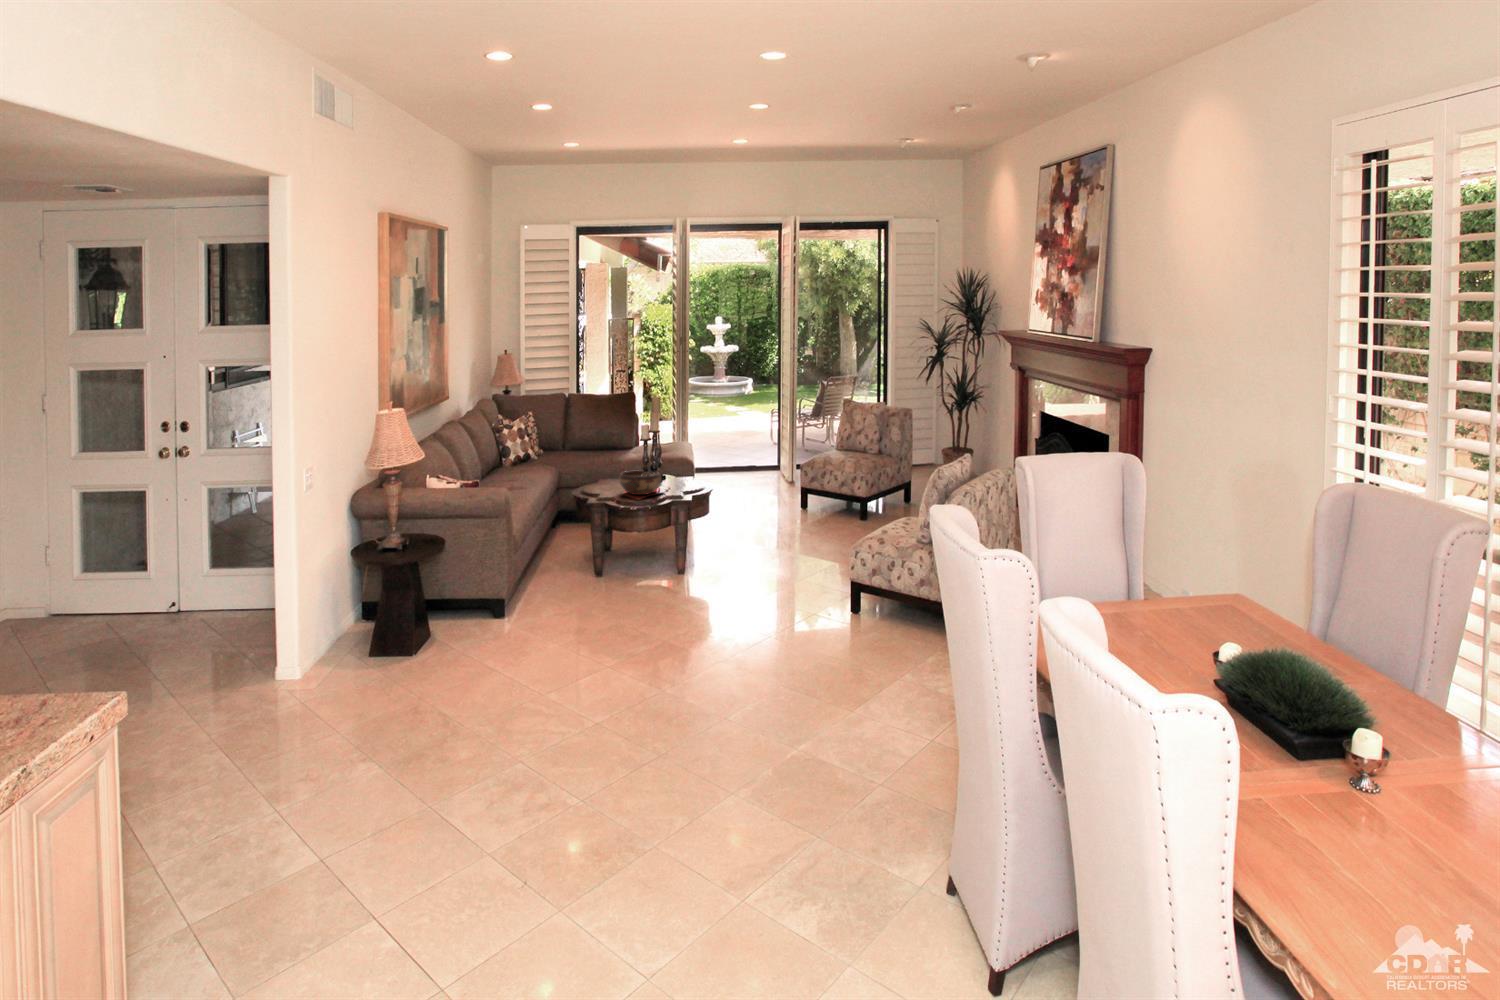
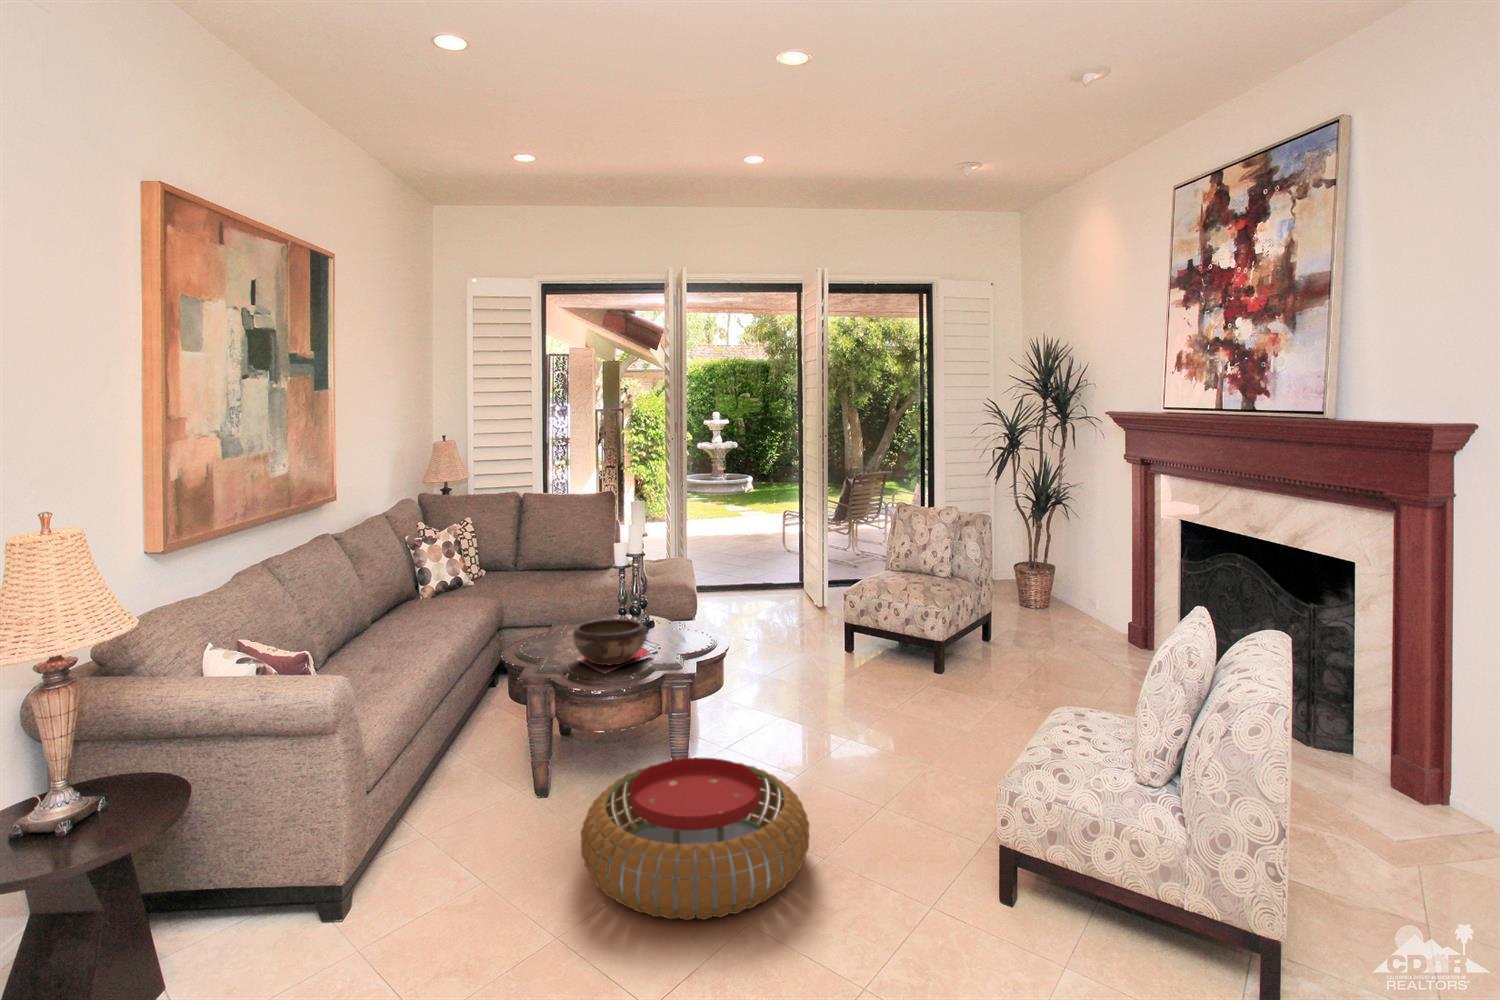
pouf: none [630,538,746,601] -> present [581,758,809,920]

